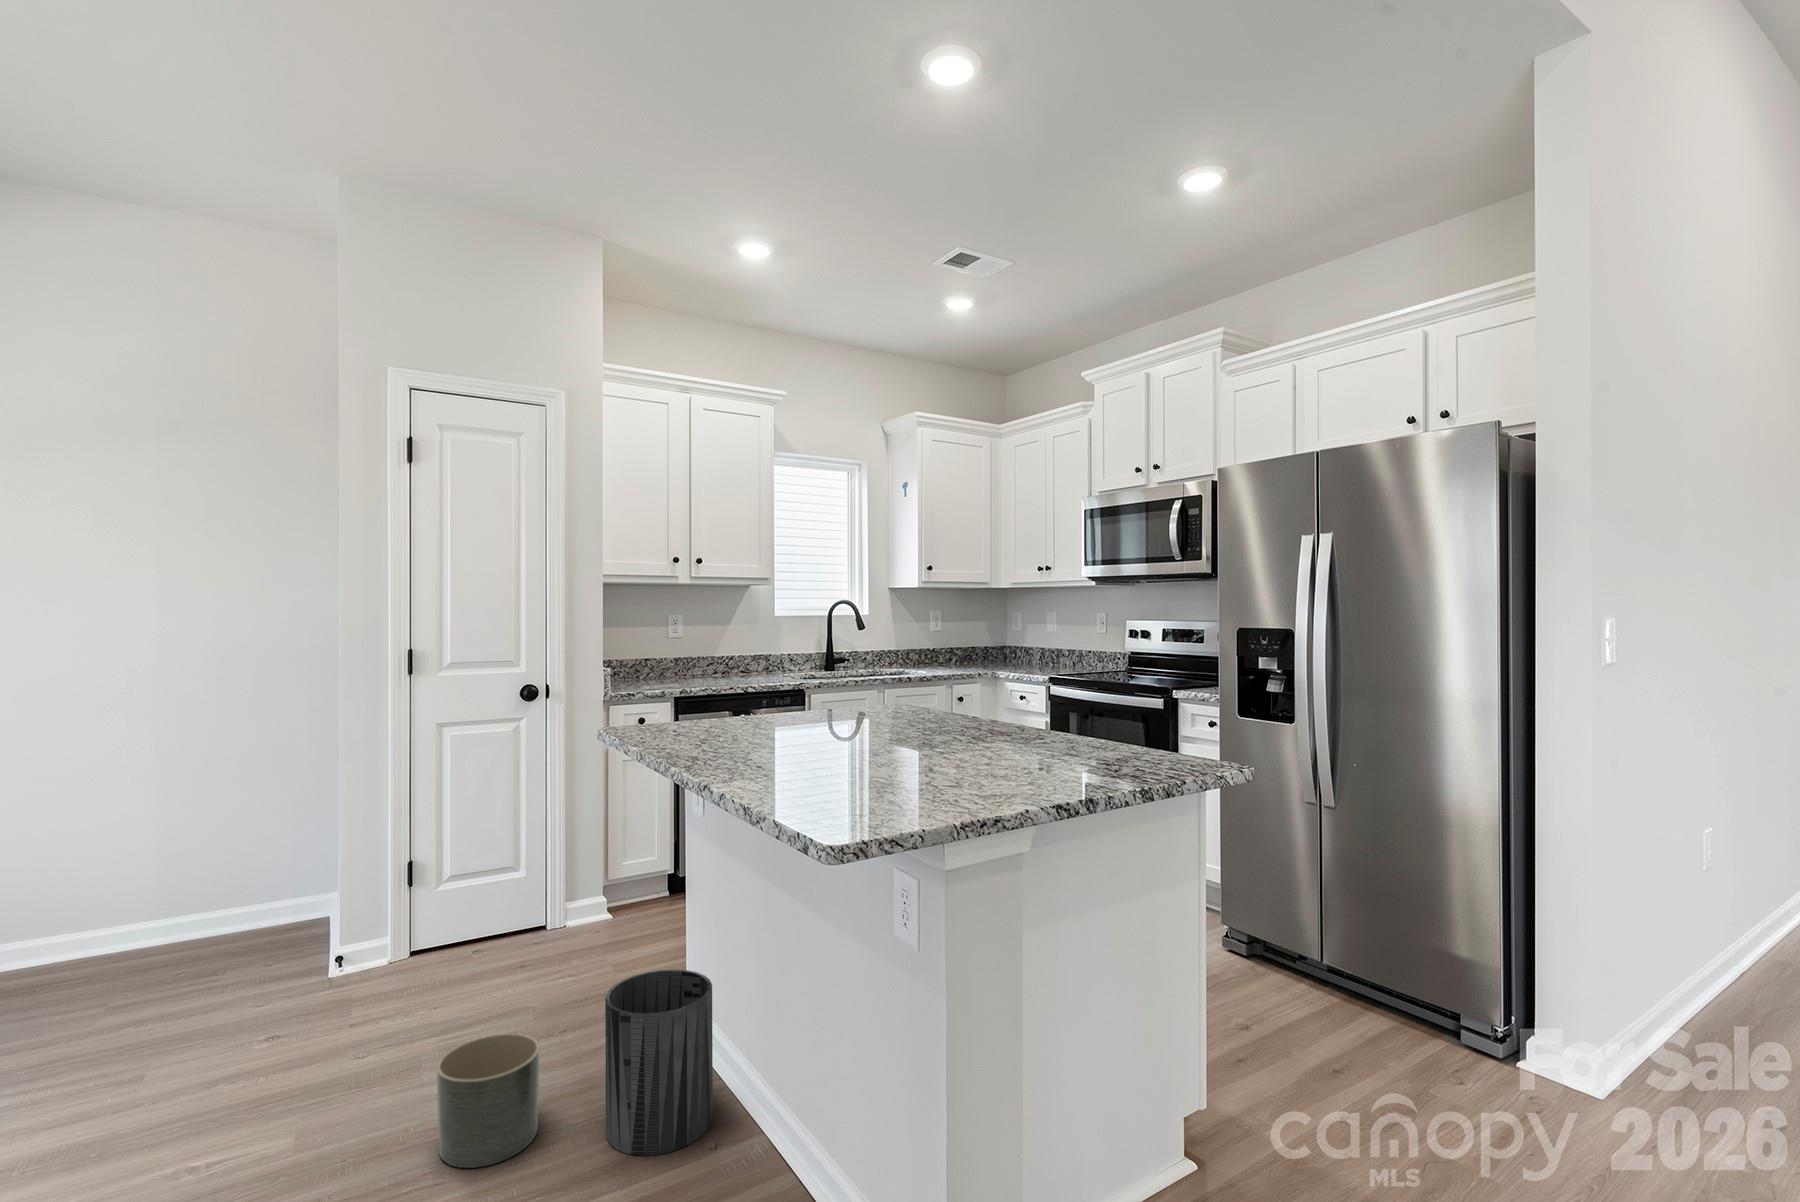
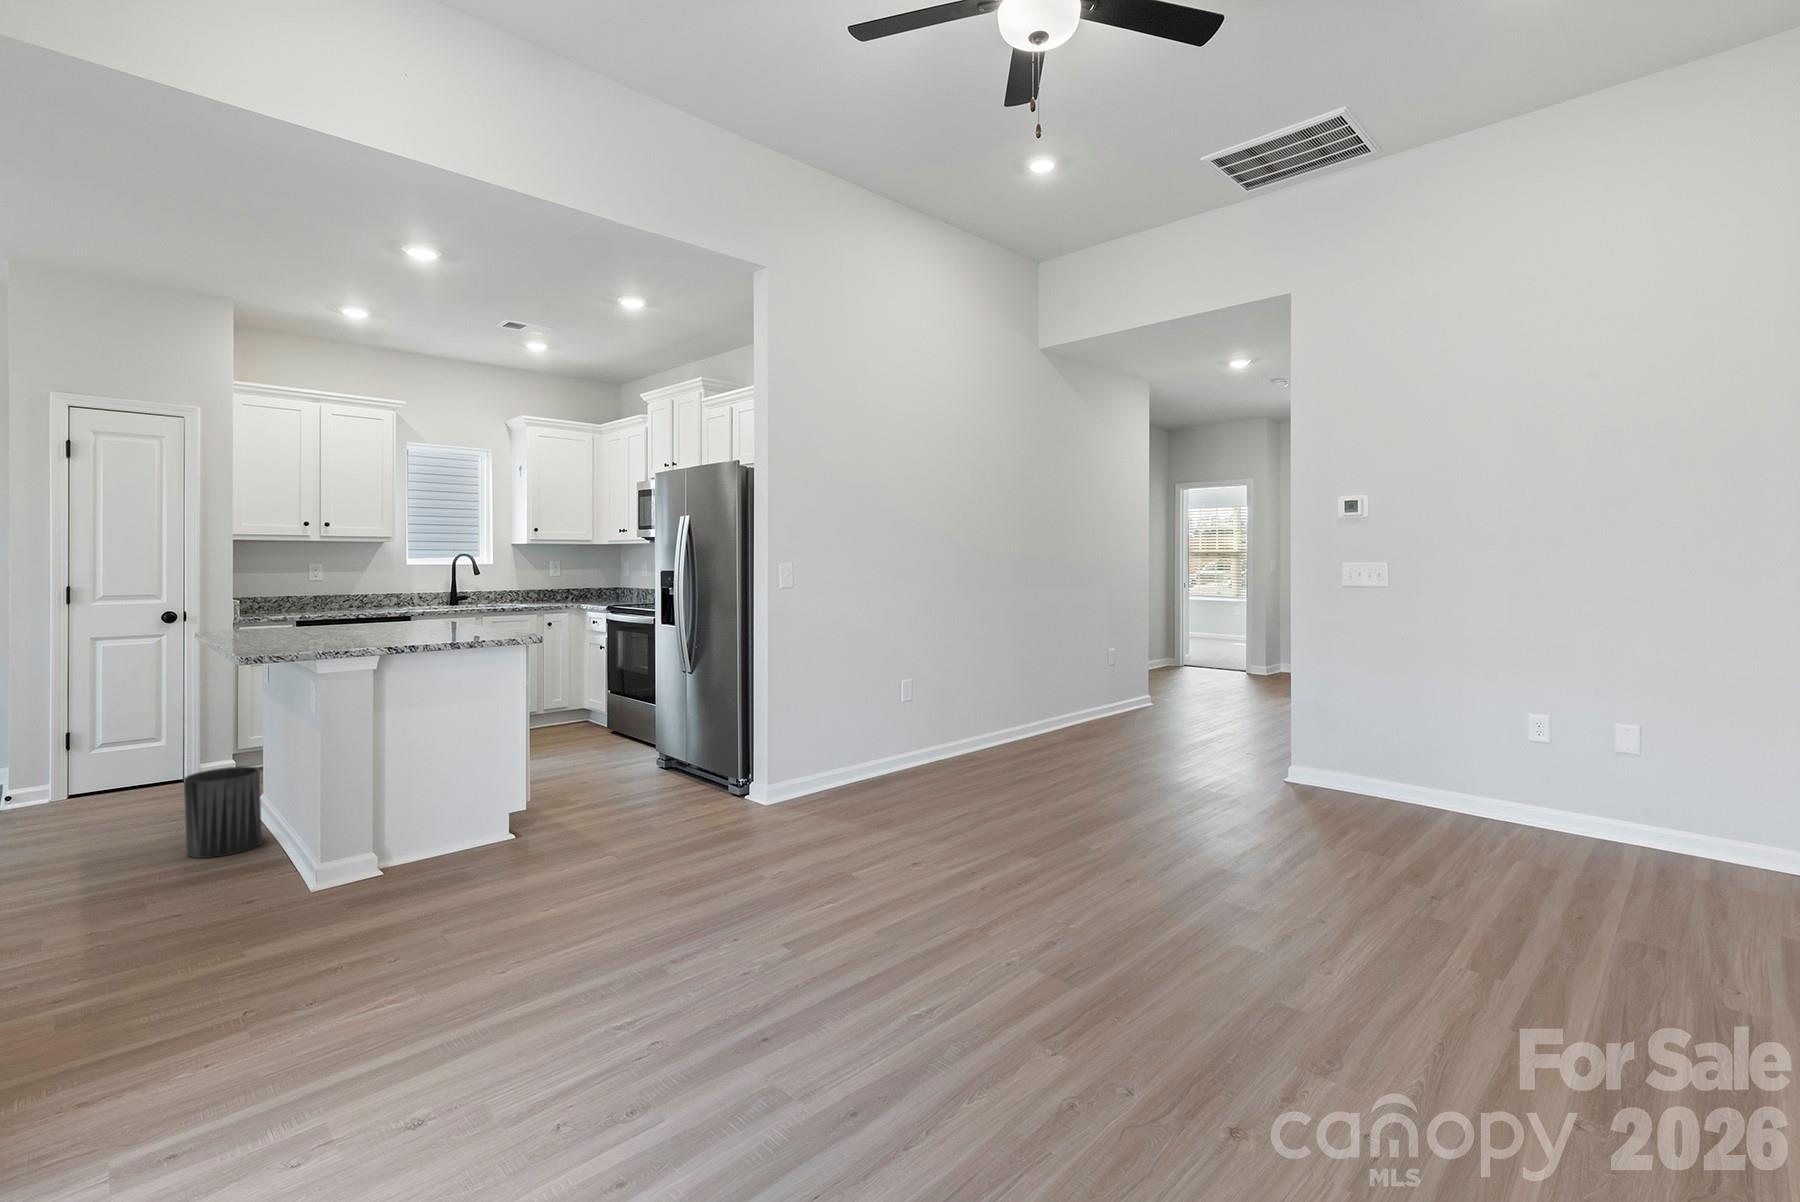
planter: present [437,1033,539,1168] -> none [68,805,142,870]

